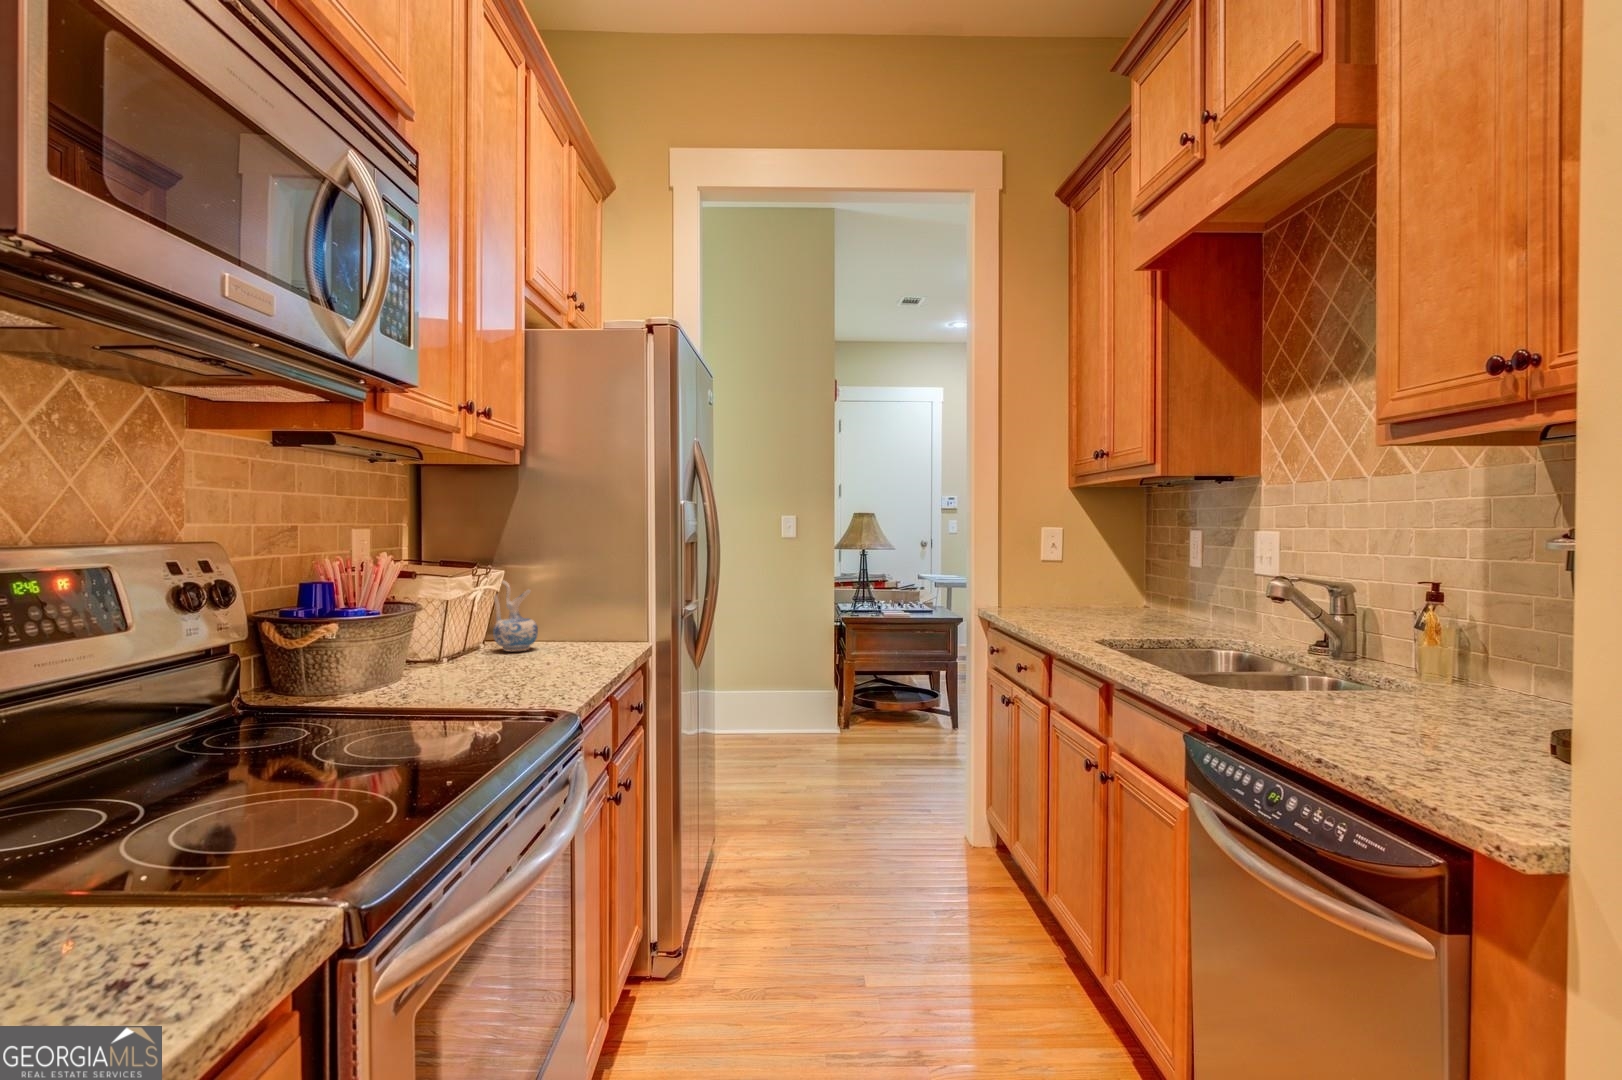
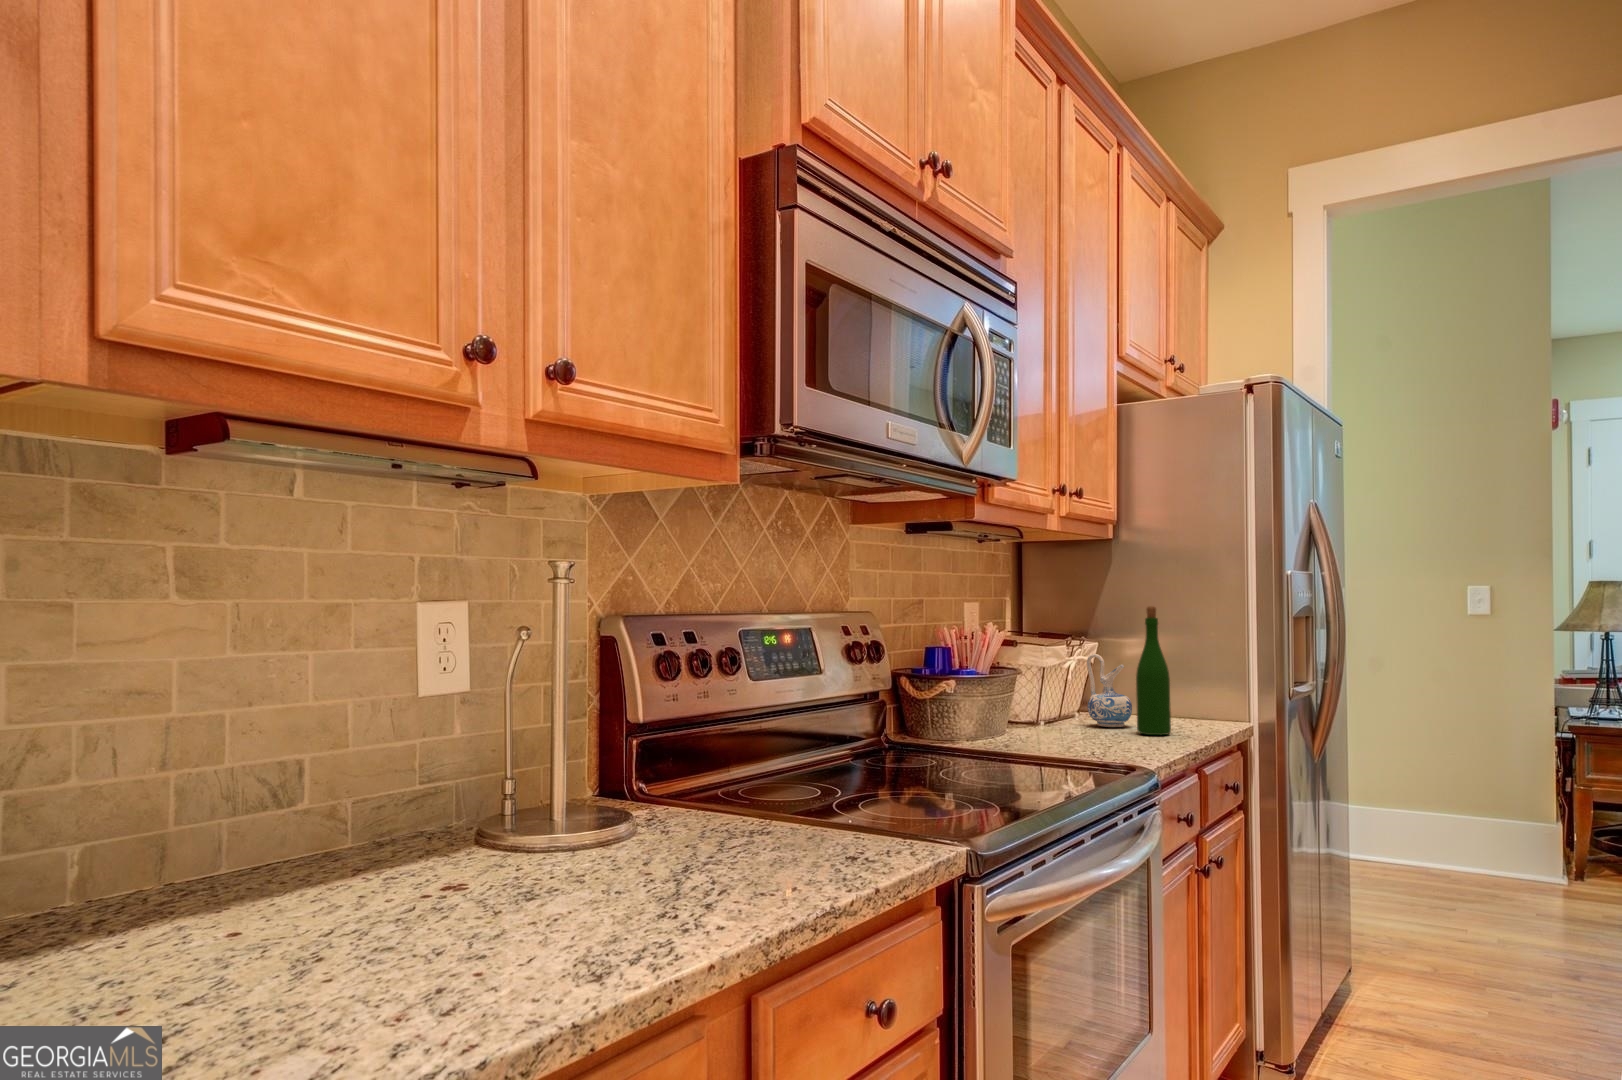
wine bottle: none [545,533,578,658] -> present [1136,606,1171,735]

